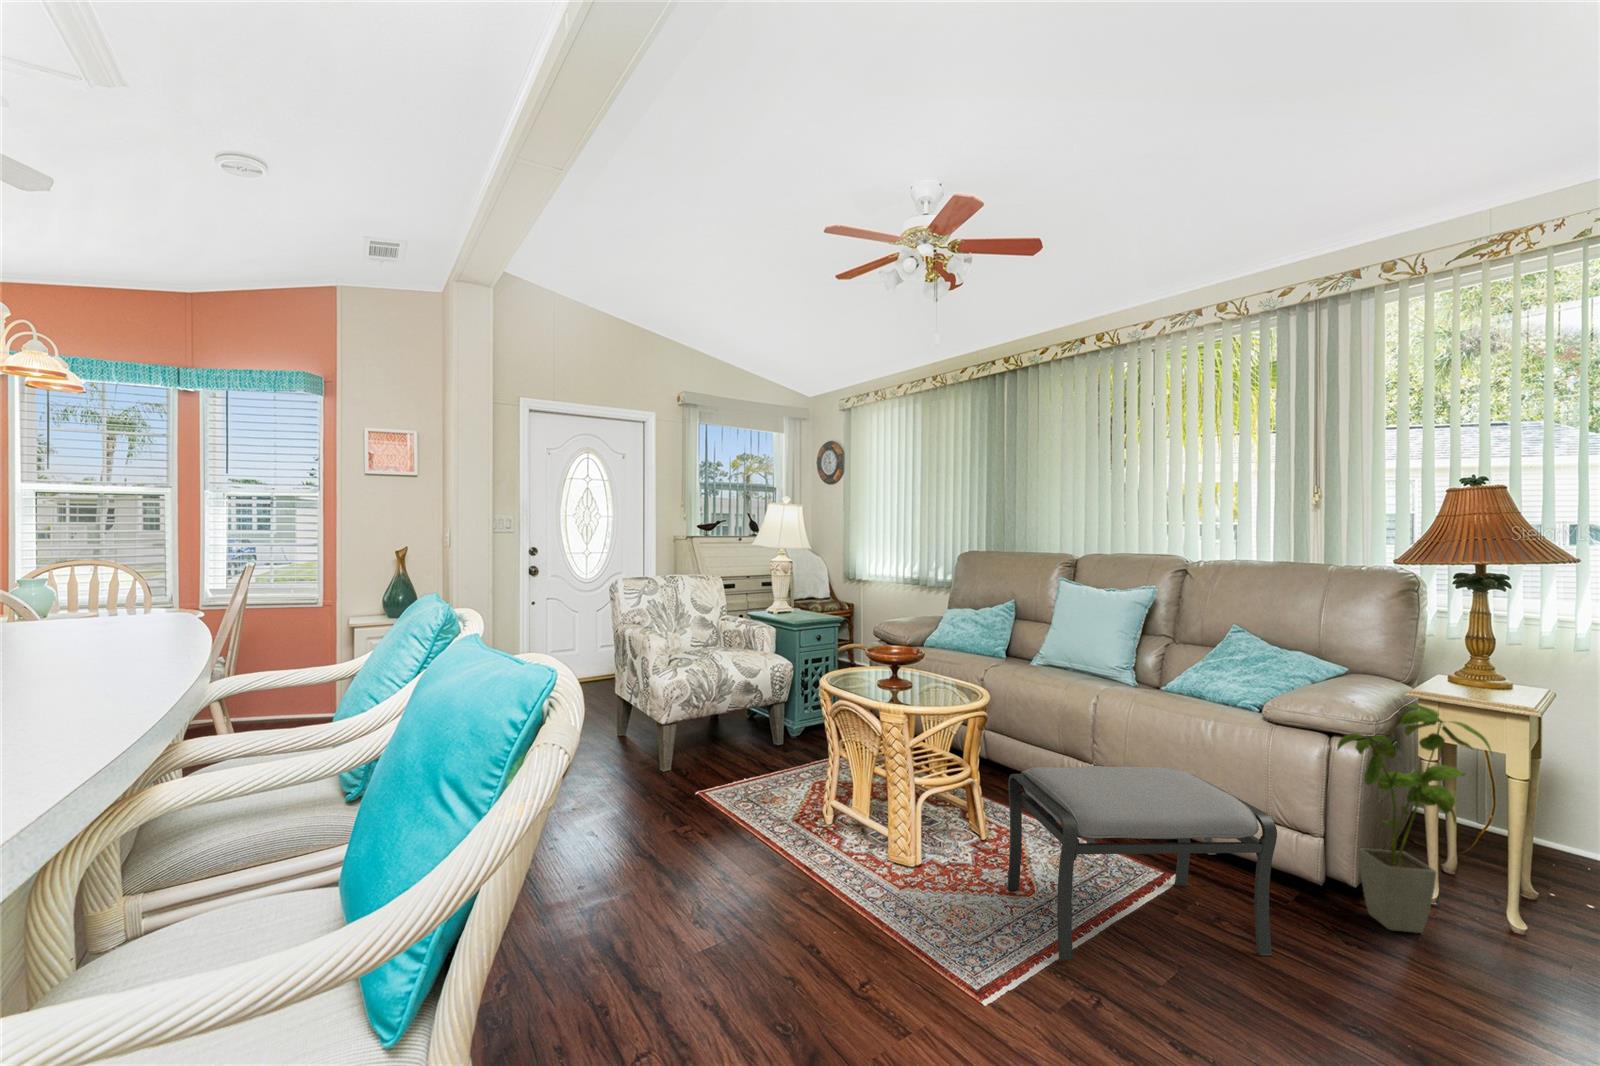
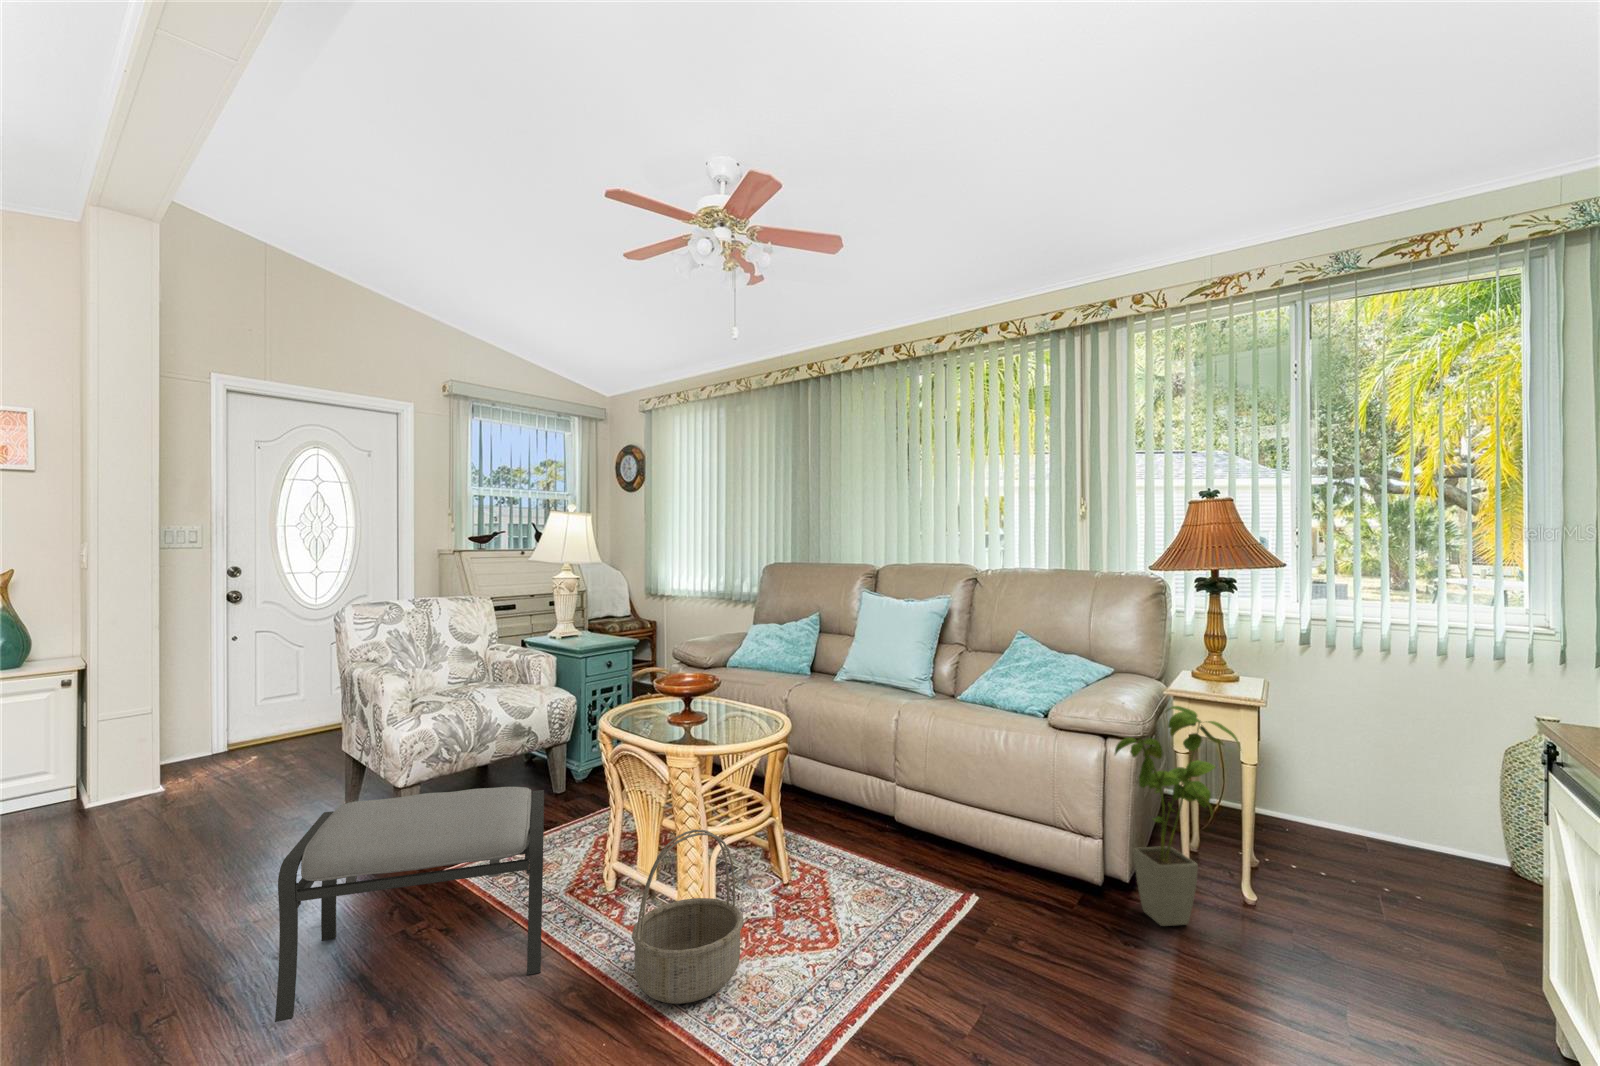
ottoman: present [1007,766,1277,960] -> present [275,787,544,1022]
basket: none [853,774,948,917] -> present [632,830,744,1004]

